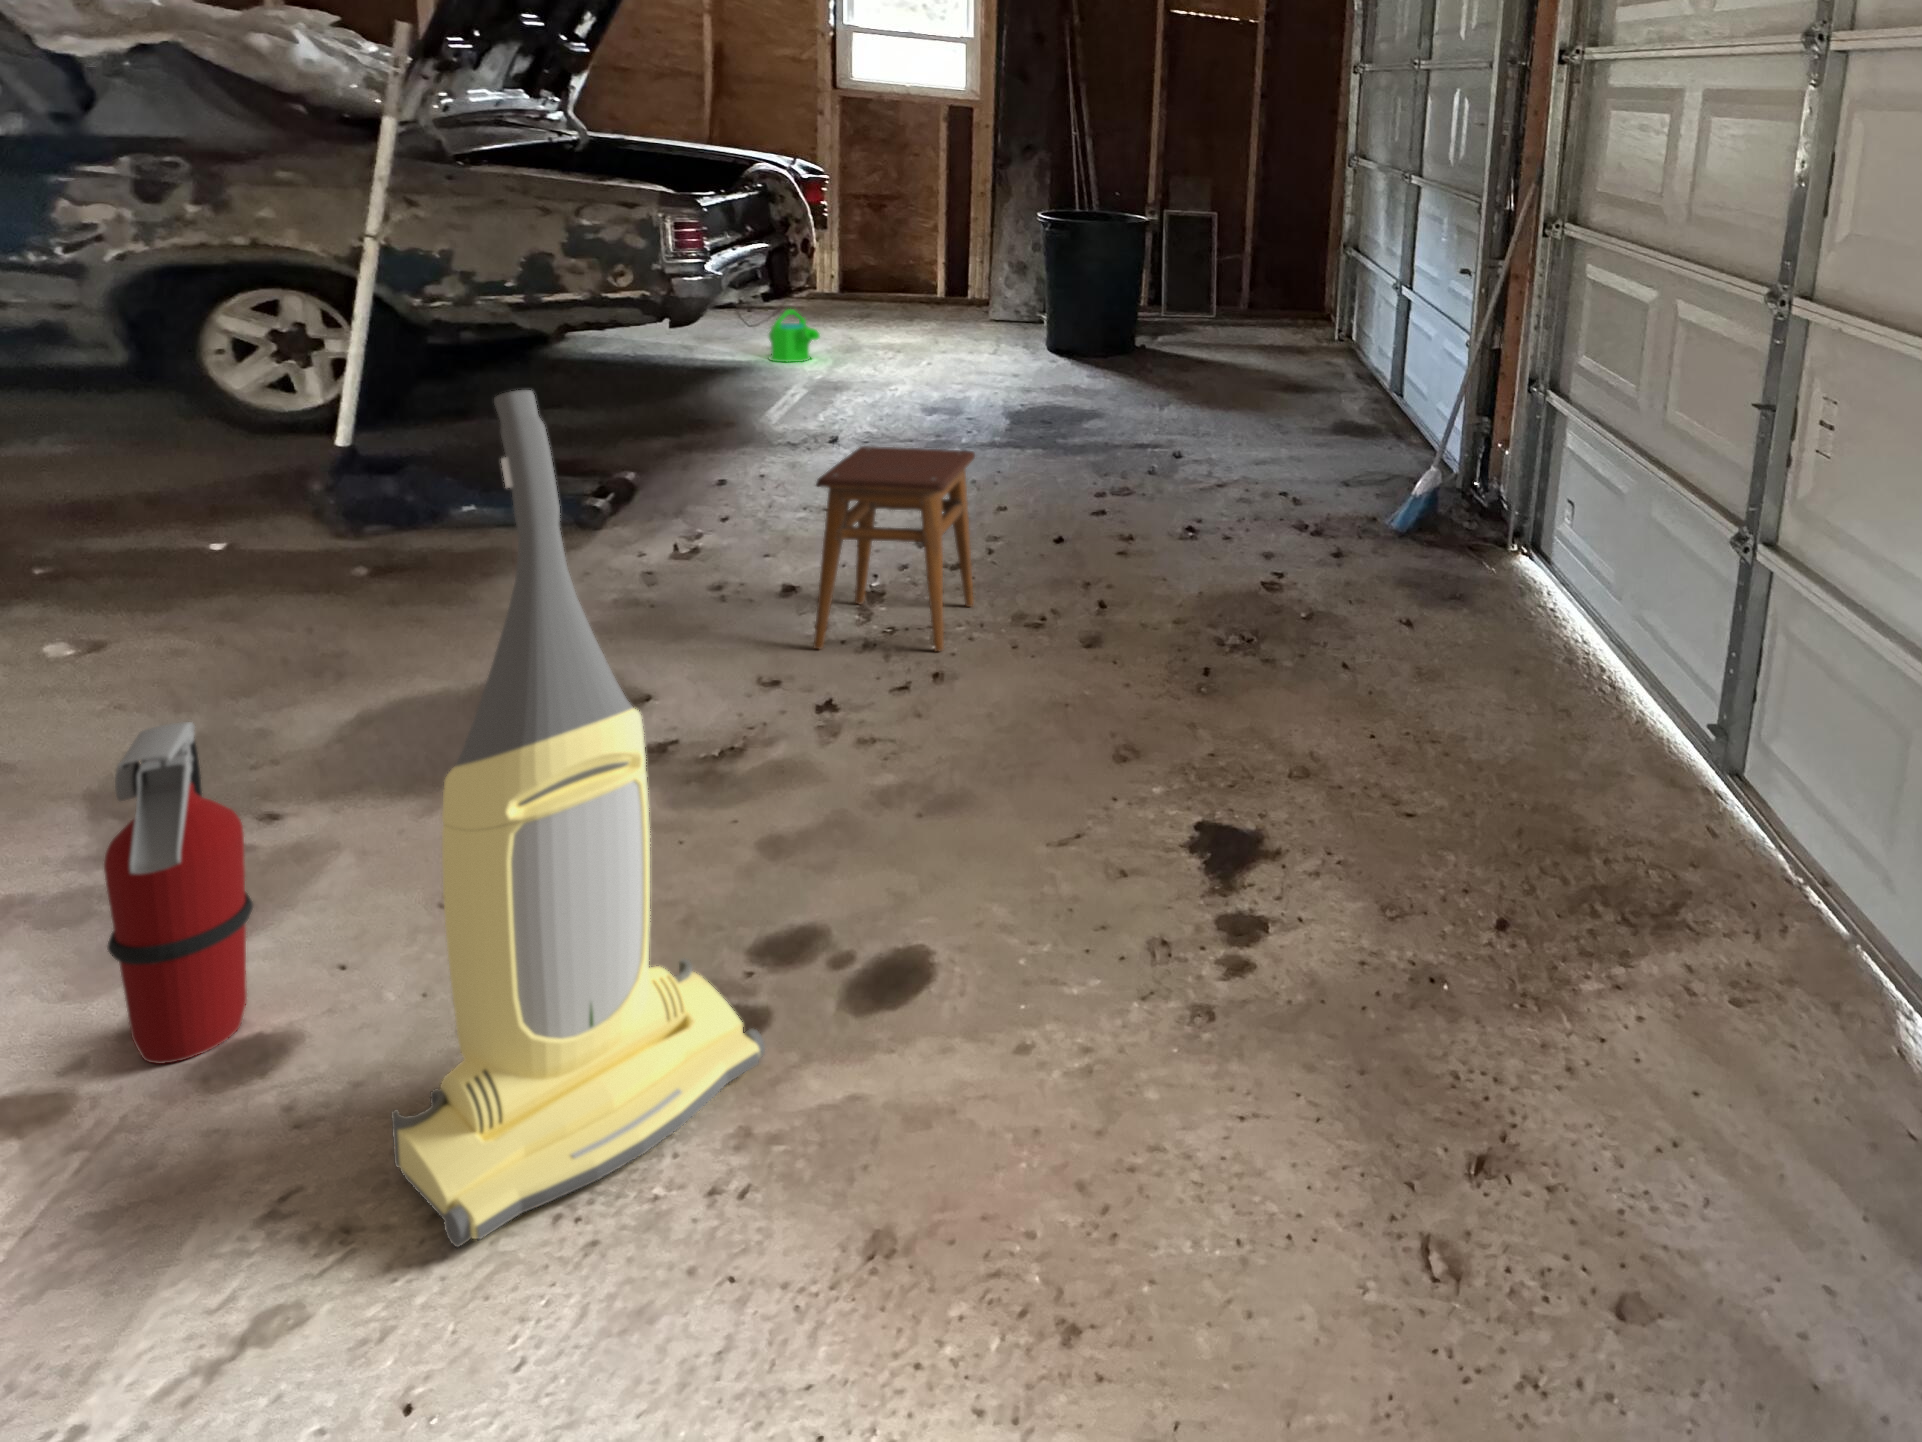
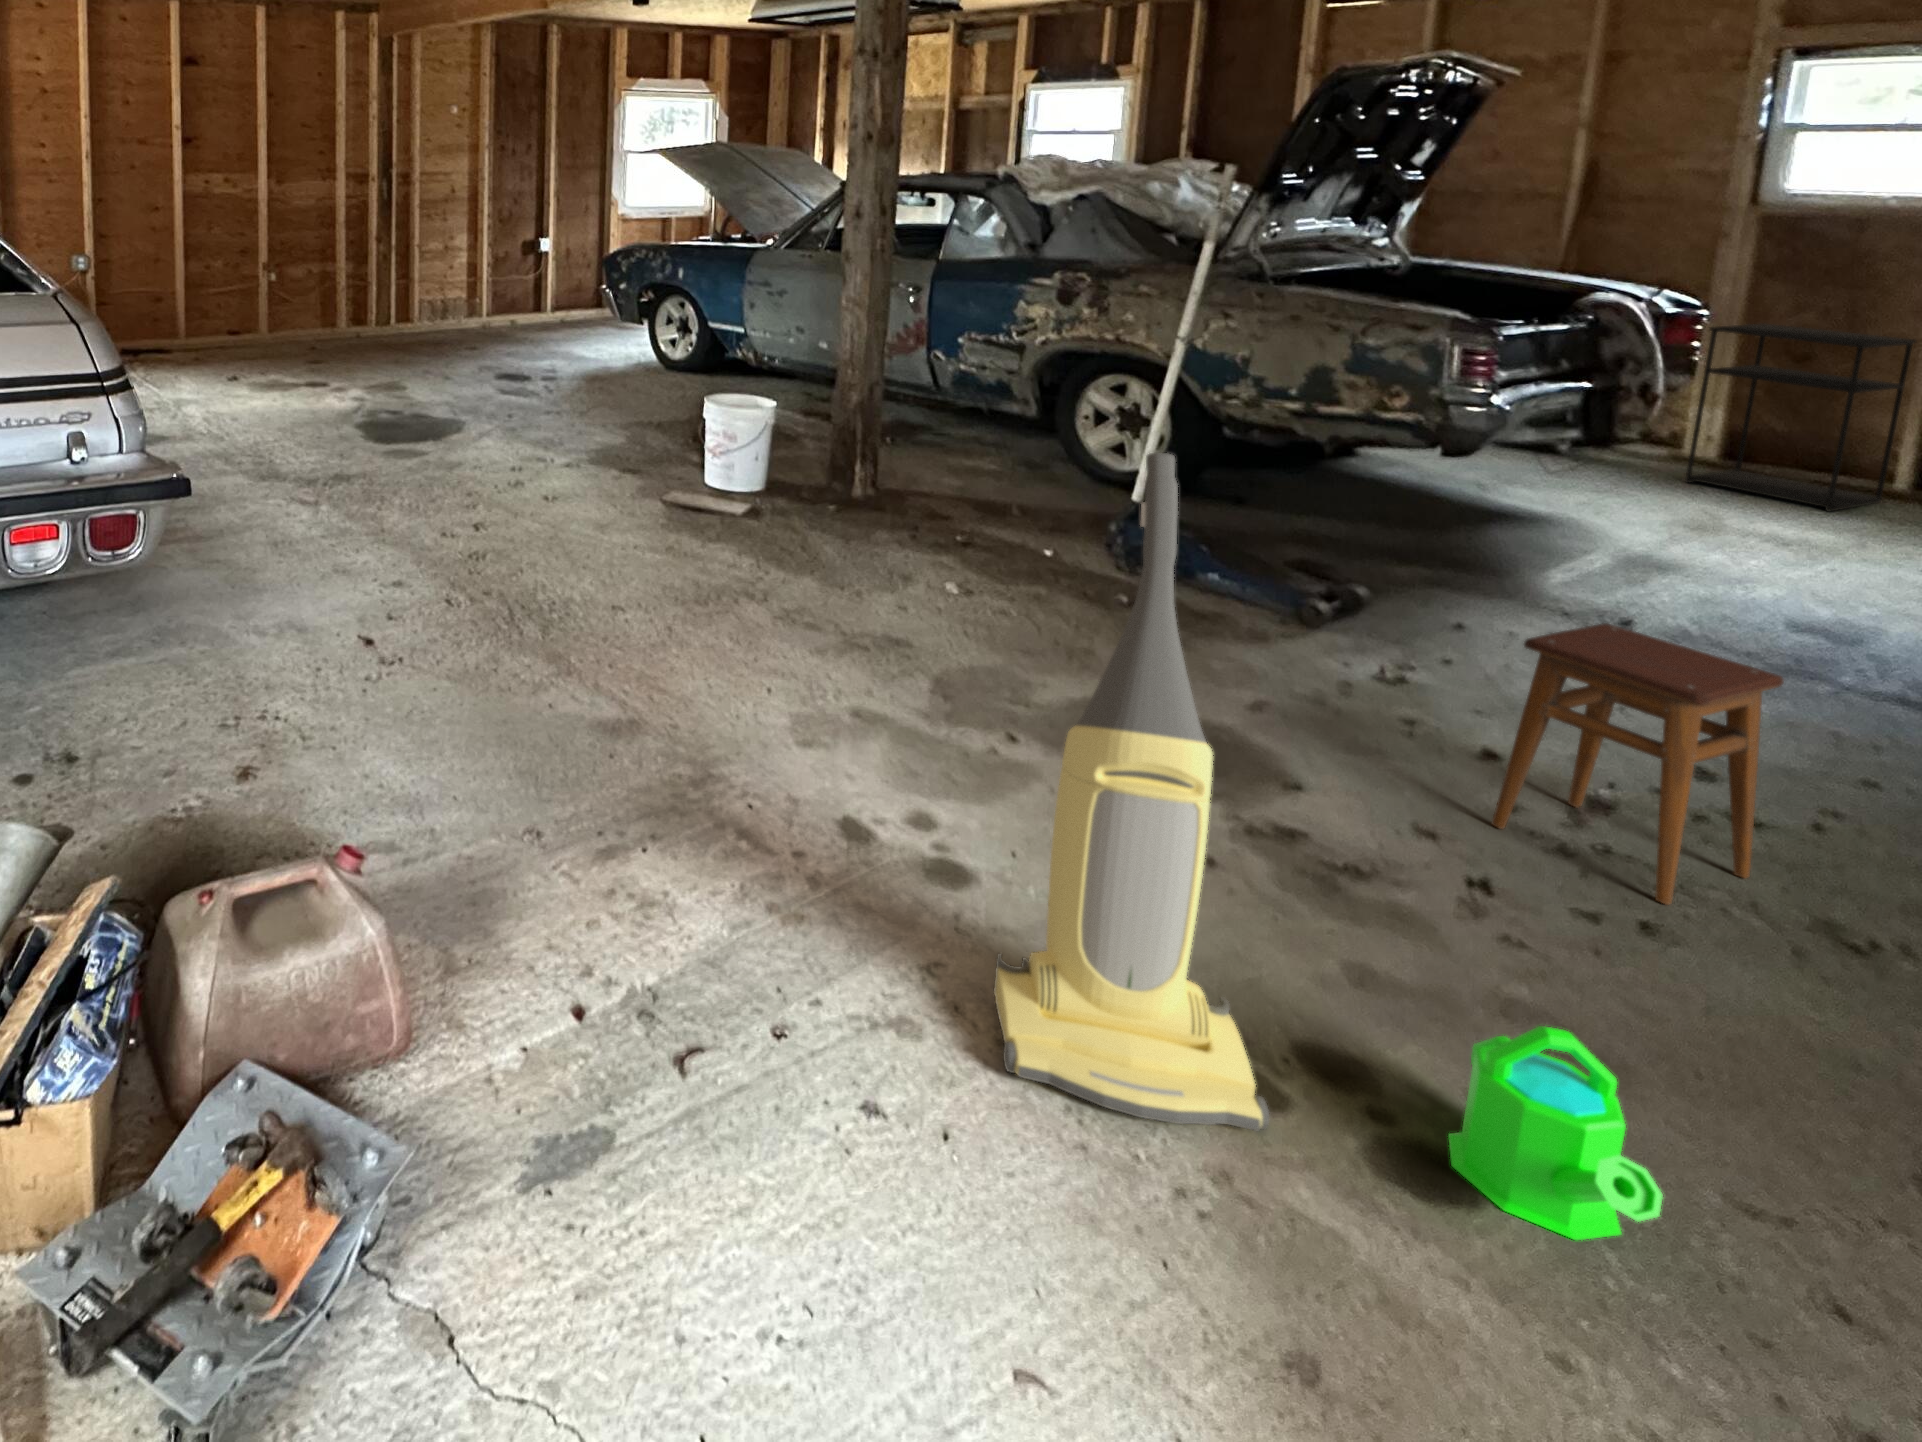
shelving unit: none [821,182,936,319] -> present [1685,324,1916,512]
watering can: present [769,309,820,362] -> present [1448,1026,1663,1240]
fire extinguisher: present [104,722,253,1064] -> none [903,630,976,856]

